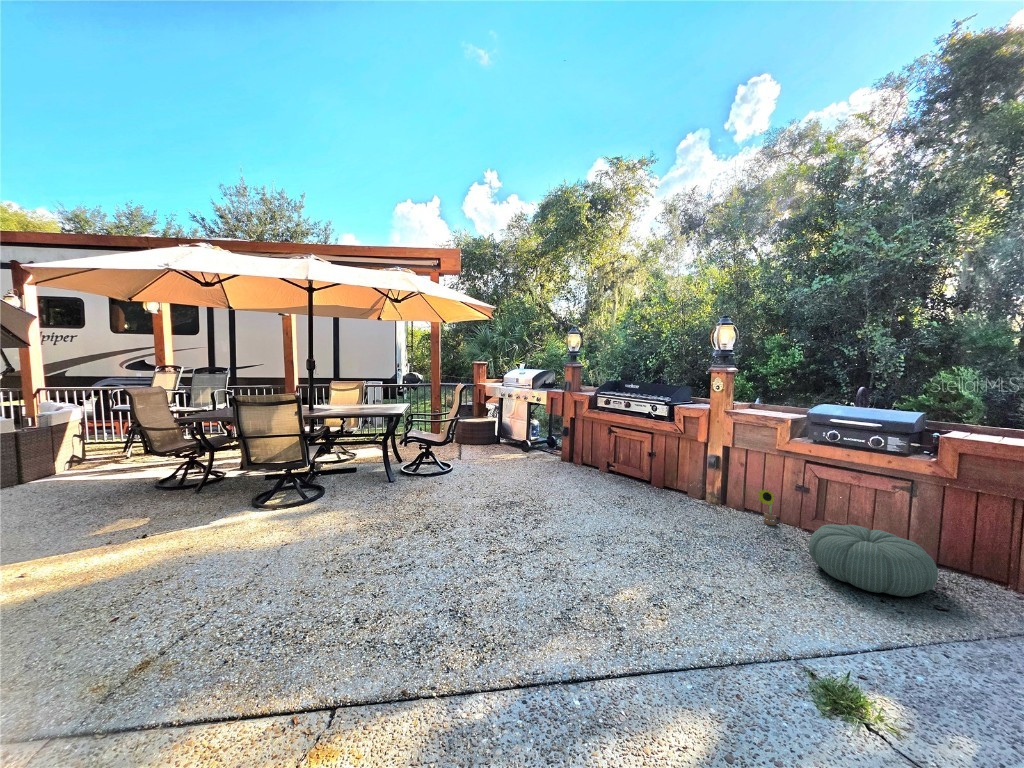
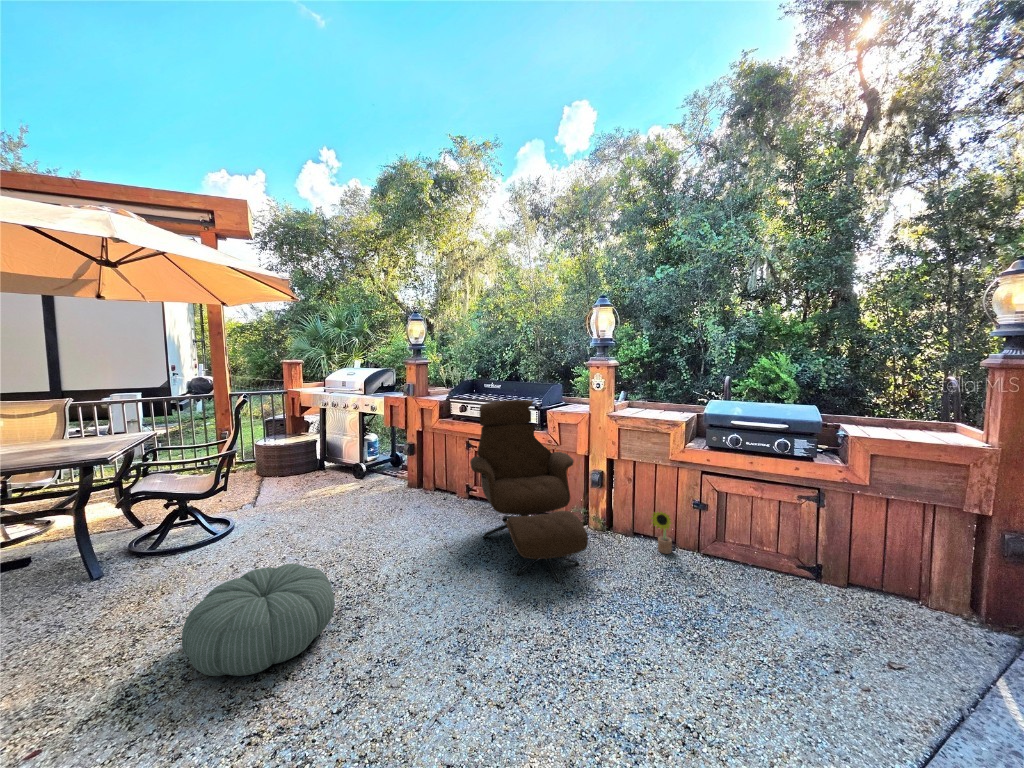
lounge chair: none [612,396,699,526] -> present [470,400,588,582]
pouf: present [809,524,938,597] -> present [182,564,335,676]

